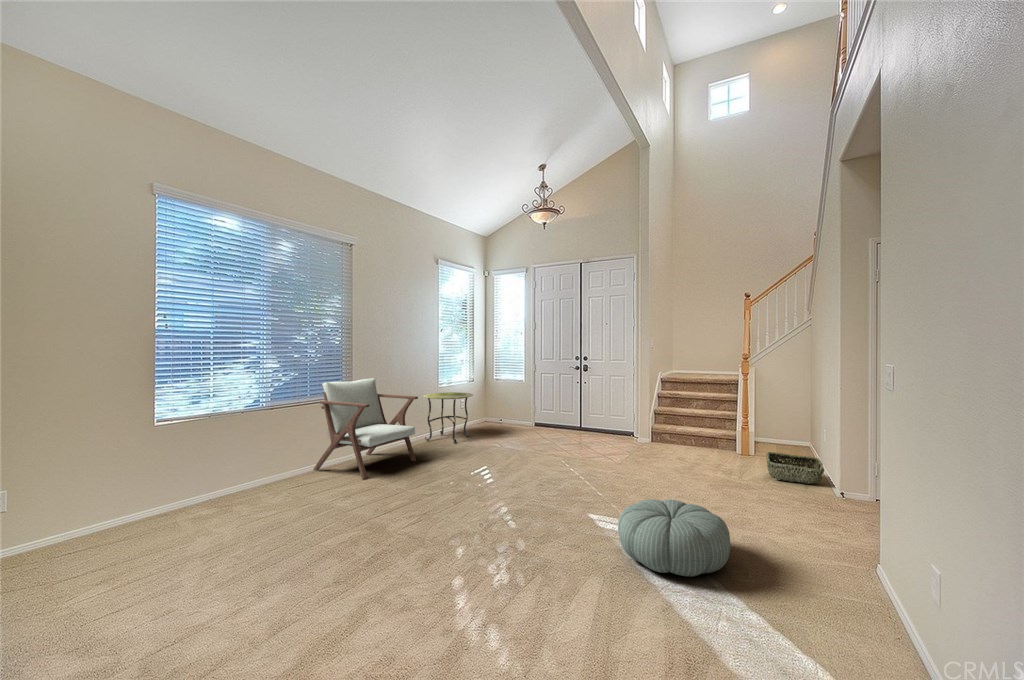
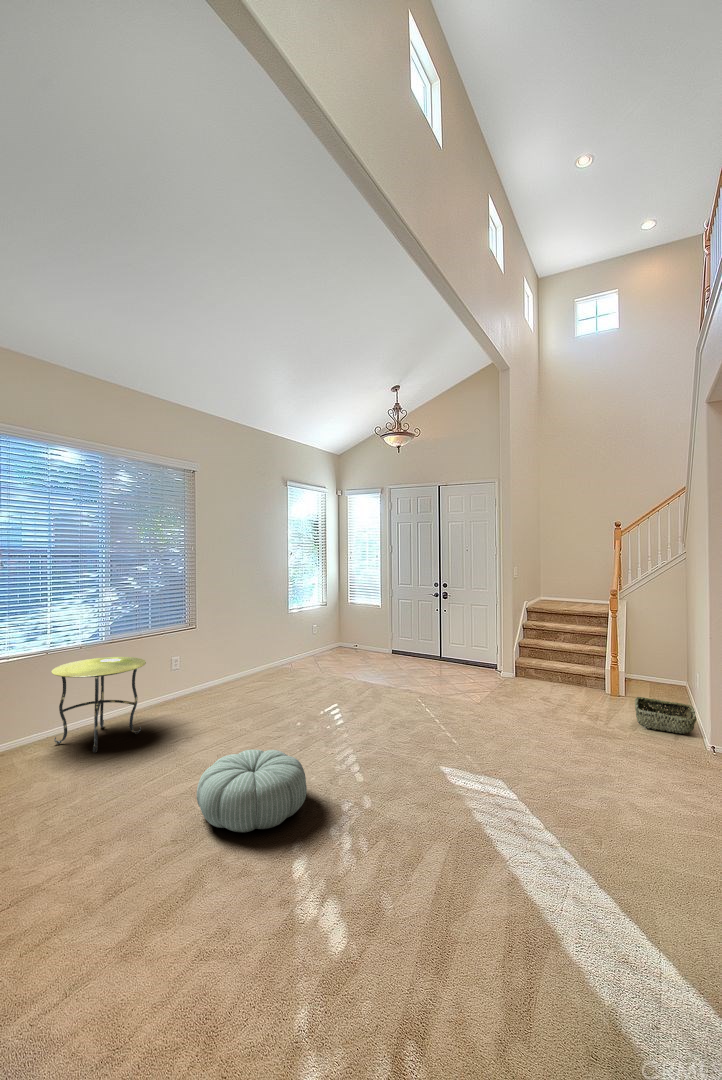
lounge chair: present [313,378,418,479] -> none [153,609,264,721]
side table: present [423,392,473,443] -> present [52,657,146,752]
pouf: present [618,499,731,576] -> present [197,750,307,832]

